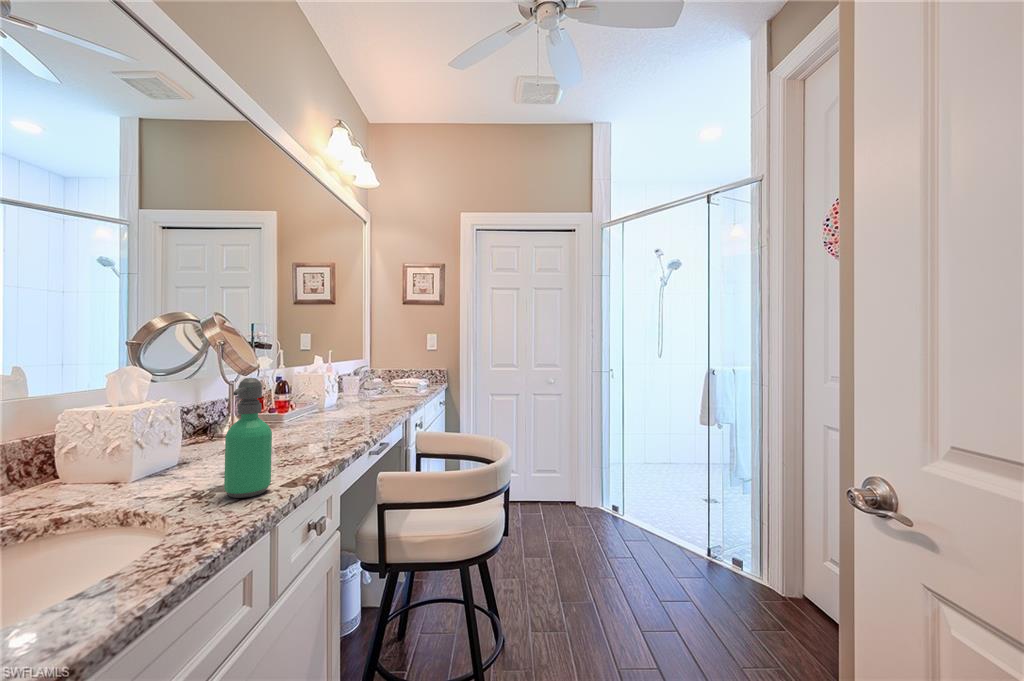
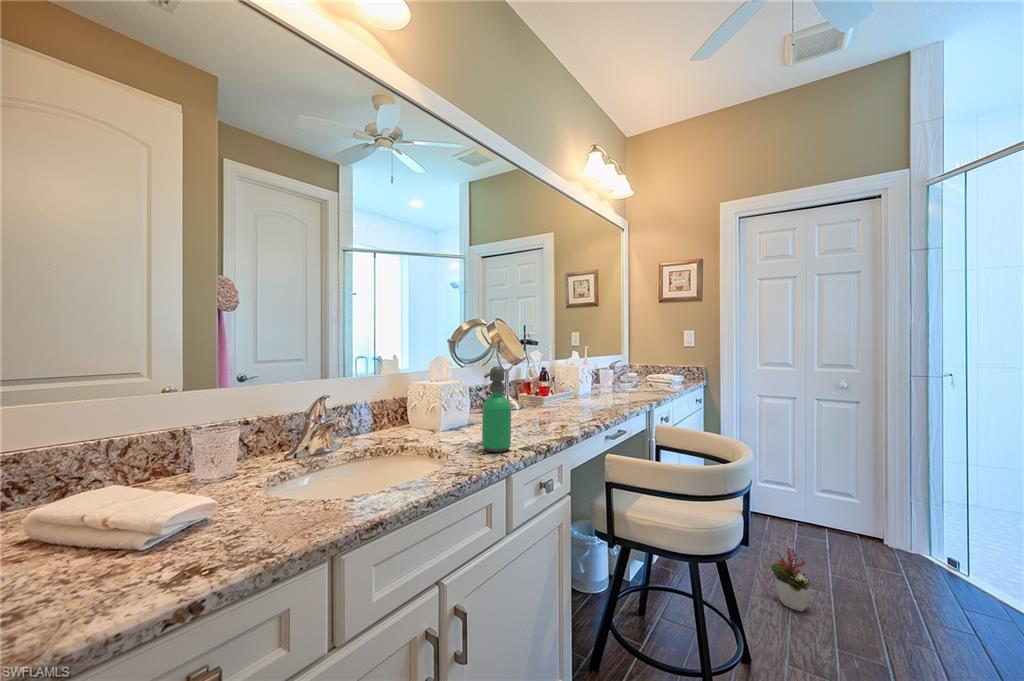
decorative plant: none [510,525,540,579] -> present [770,547,810,611]

